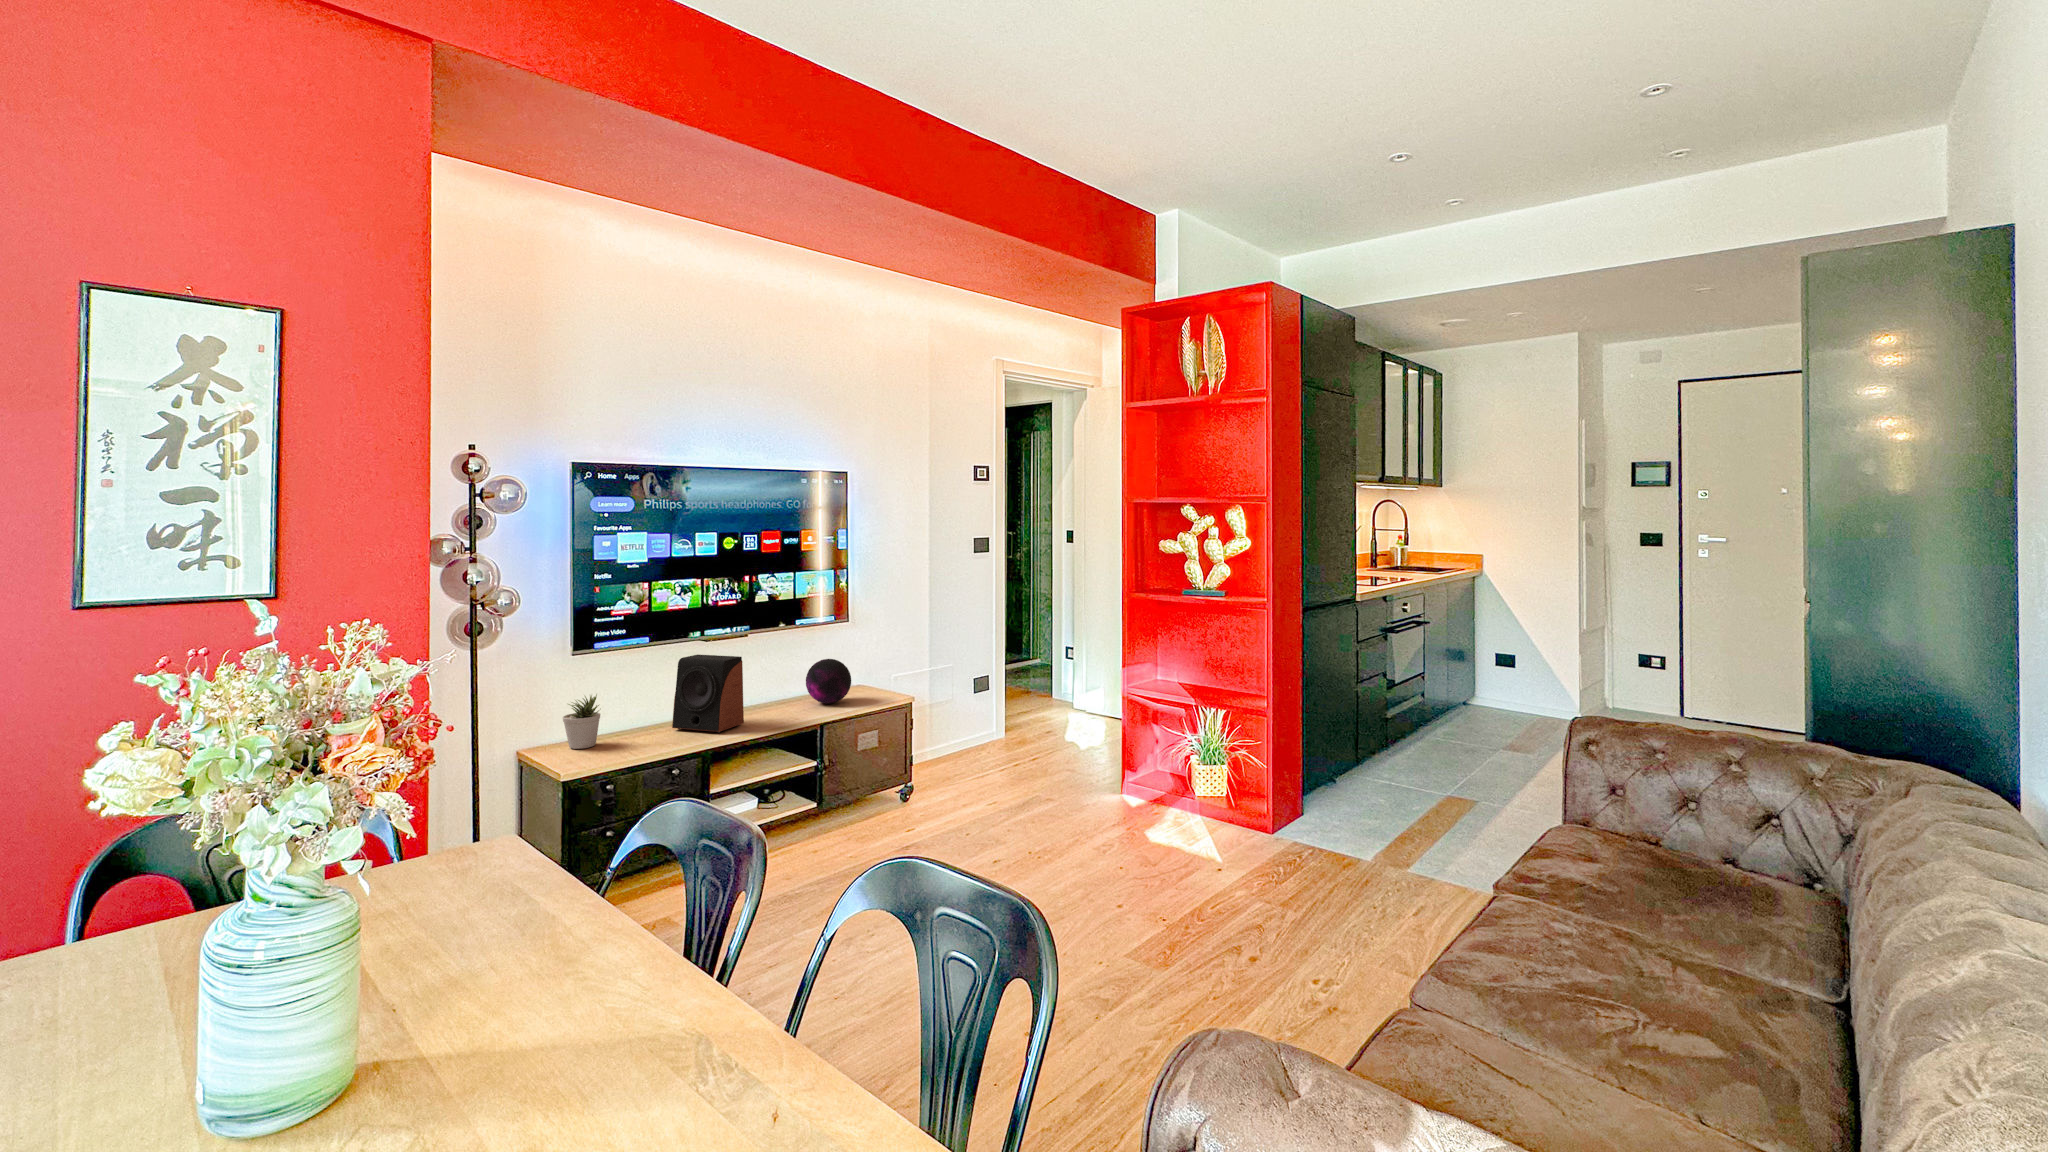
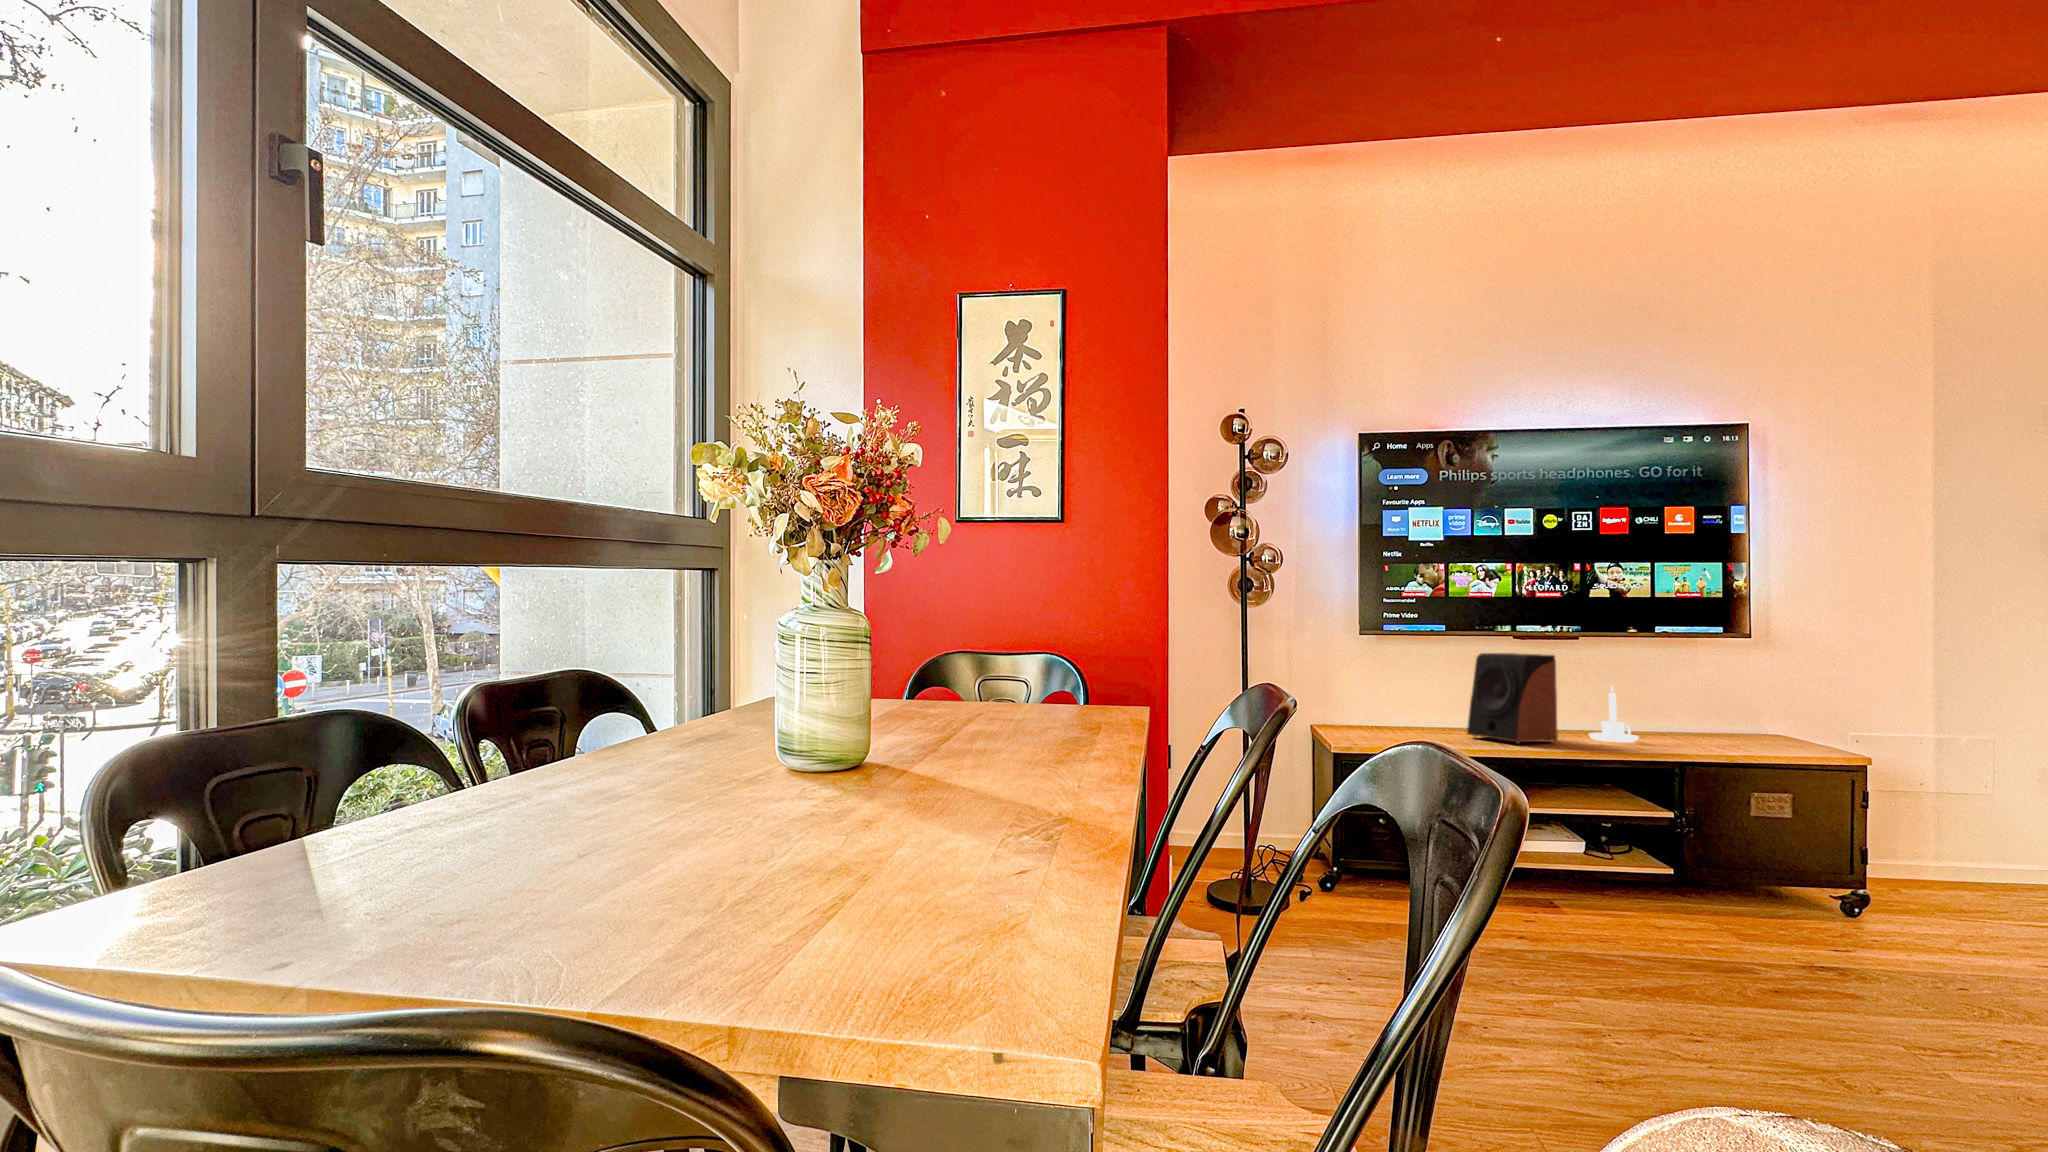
decorative orb: present [806,659,851,704] -> none [1666,678,1743,741]
candle holder: none [760,673,794,717] -> present [1589,686,1639,742]
potted plant: present [562,695,600,749] -> none [1343,678,1382,737]

